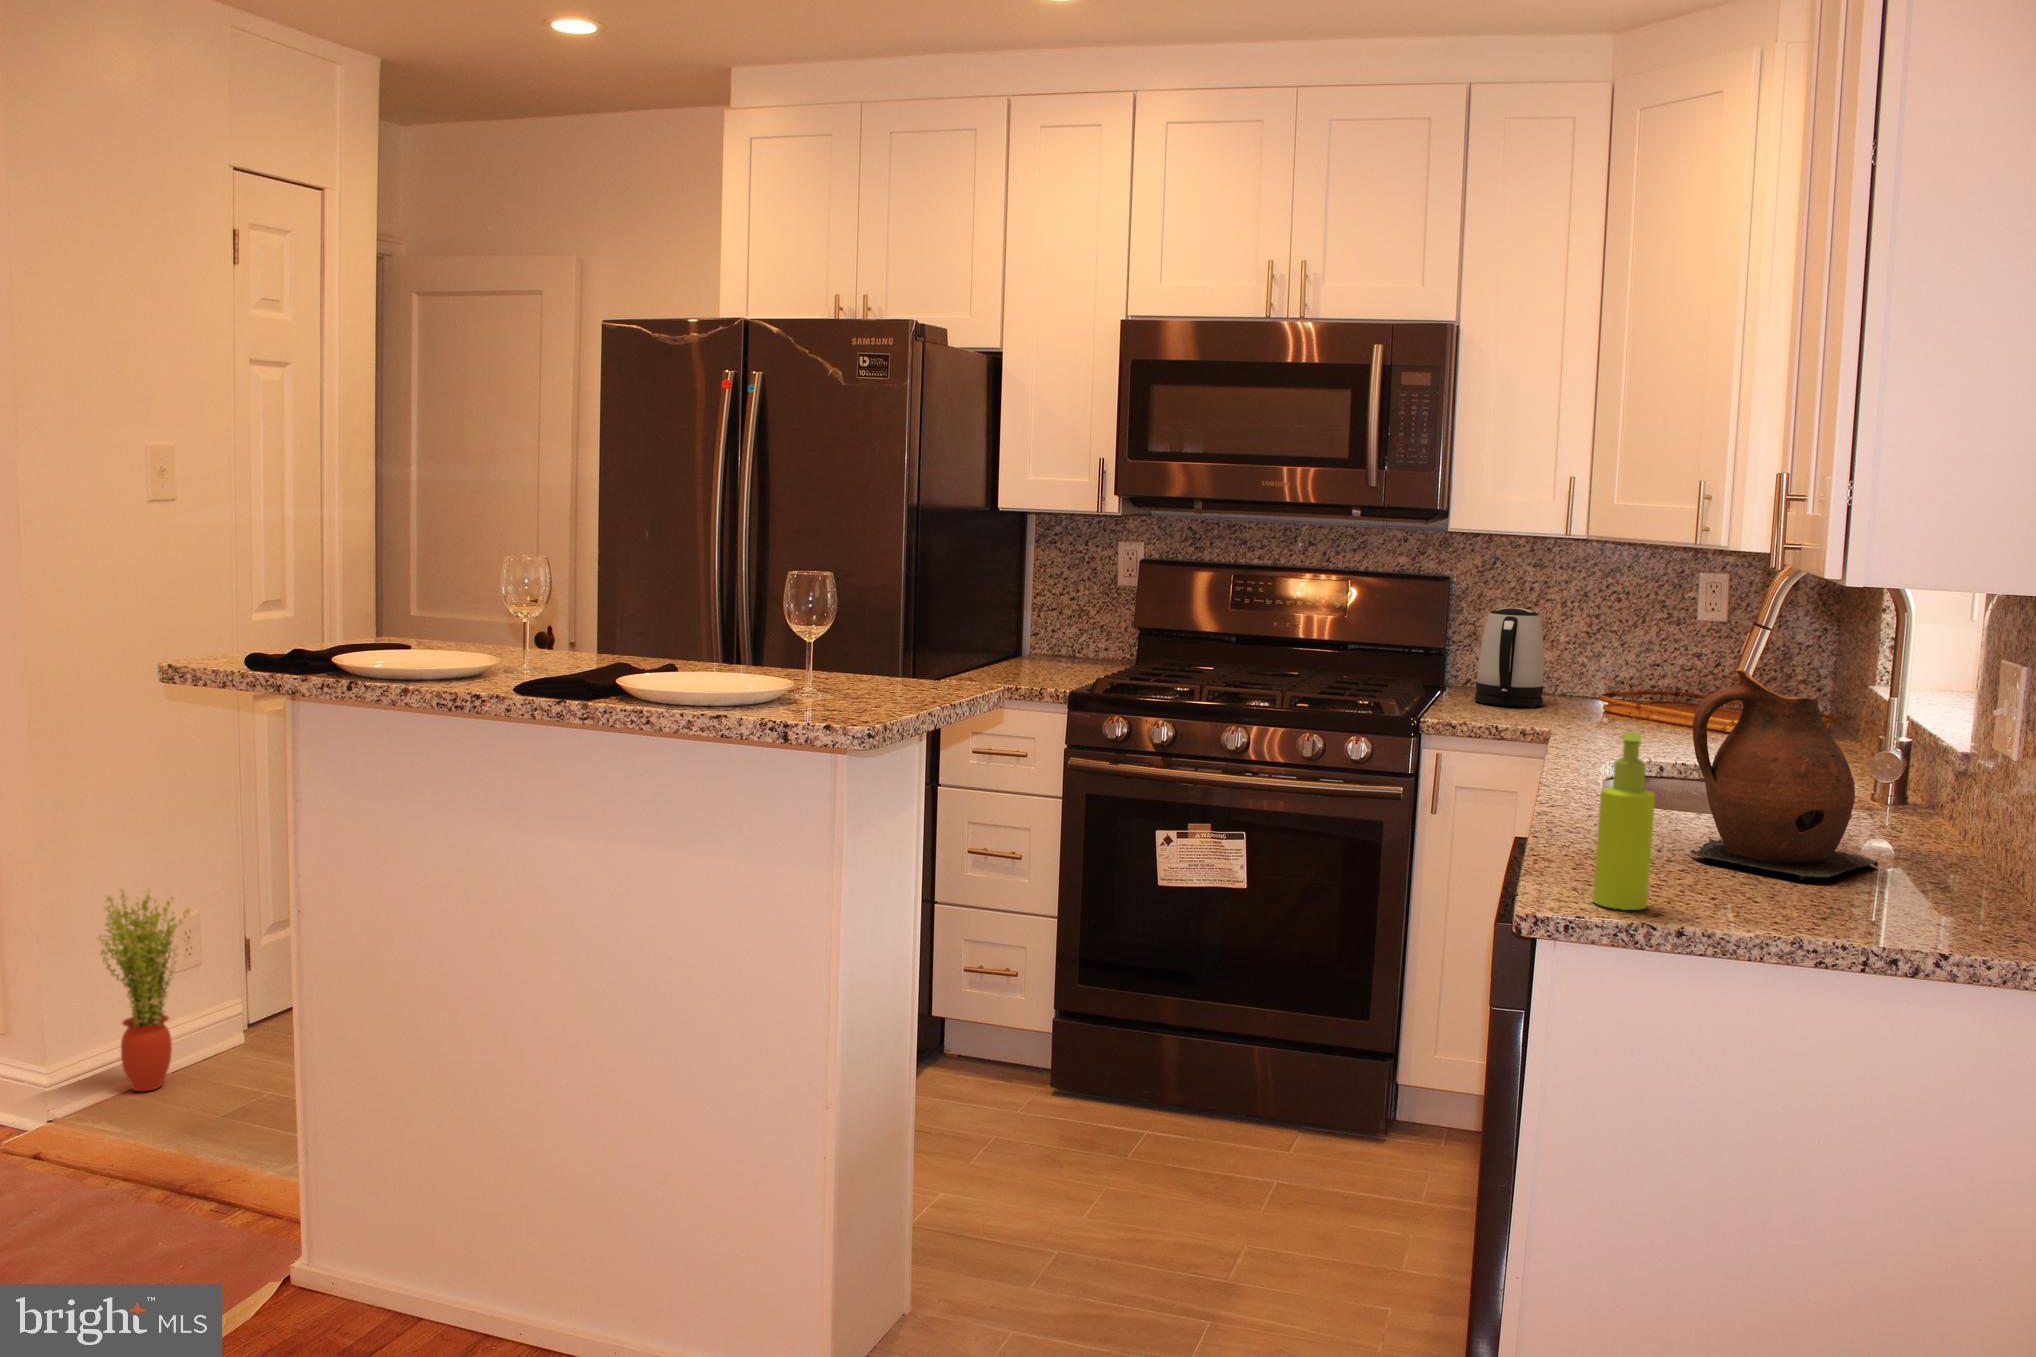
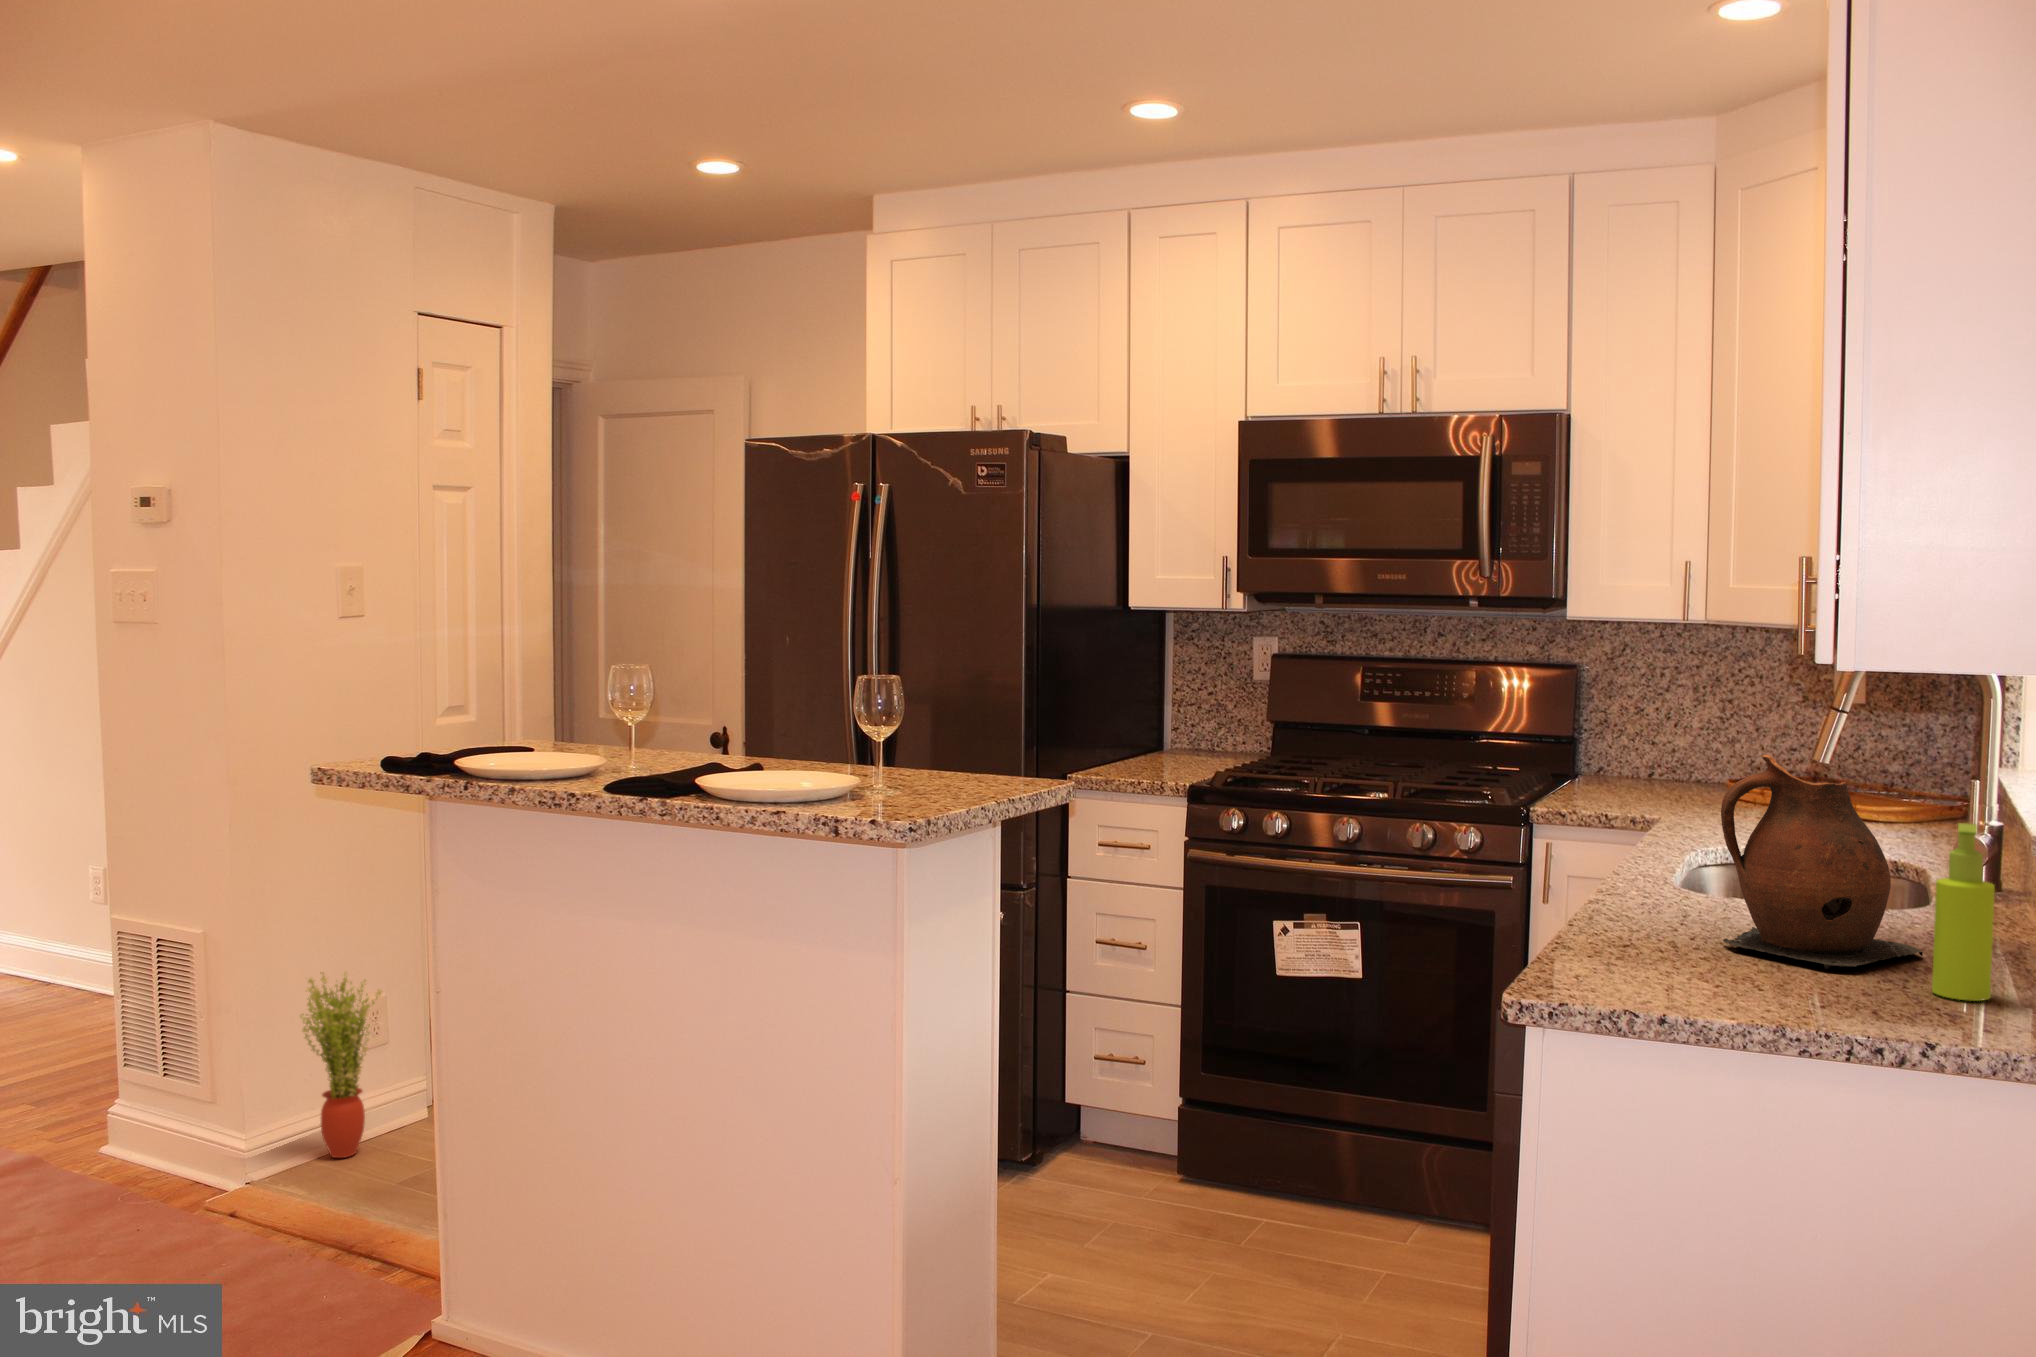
kettle: present [1475,608,1544,707] -> none [1598,694,1669,794]
soap dispenser: present [1593,732,1655,910] -> present [1932,823,1995,1001]

